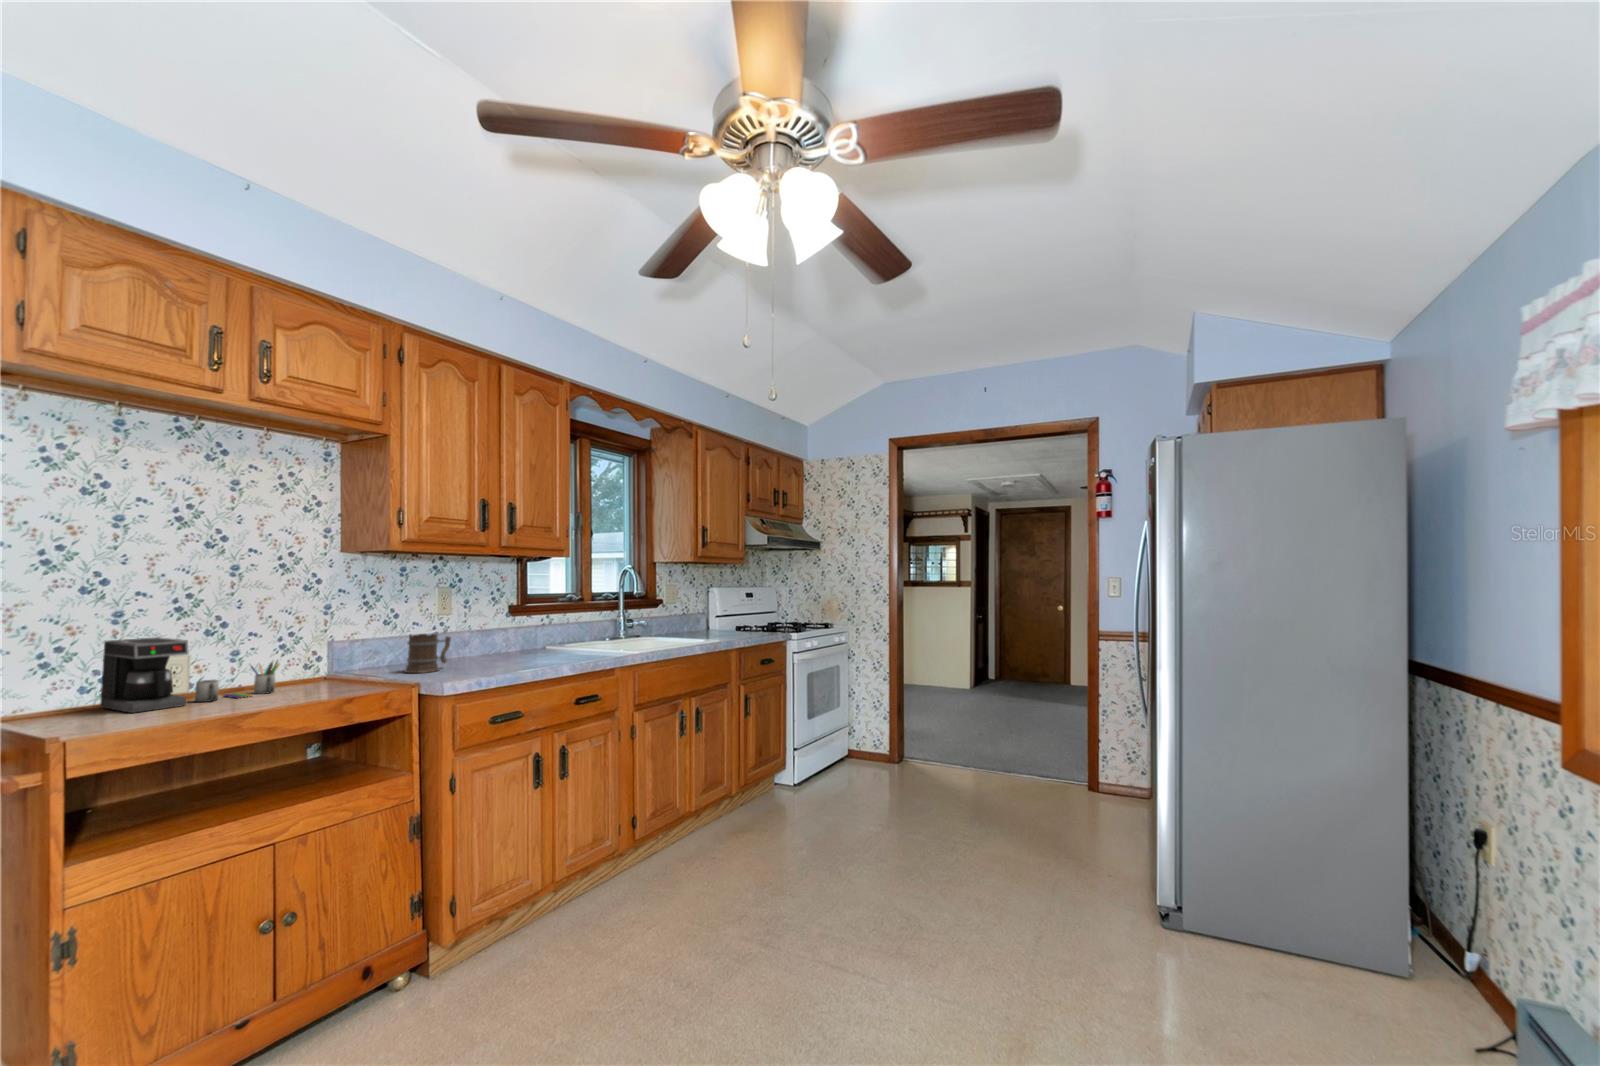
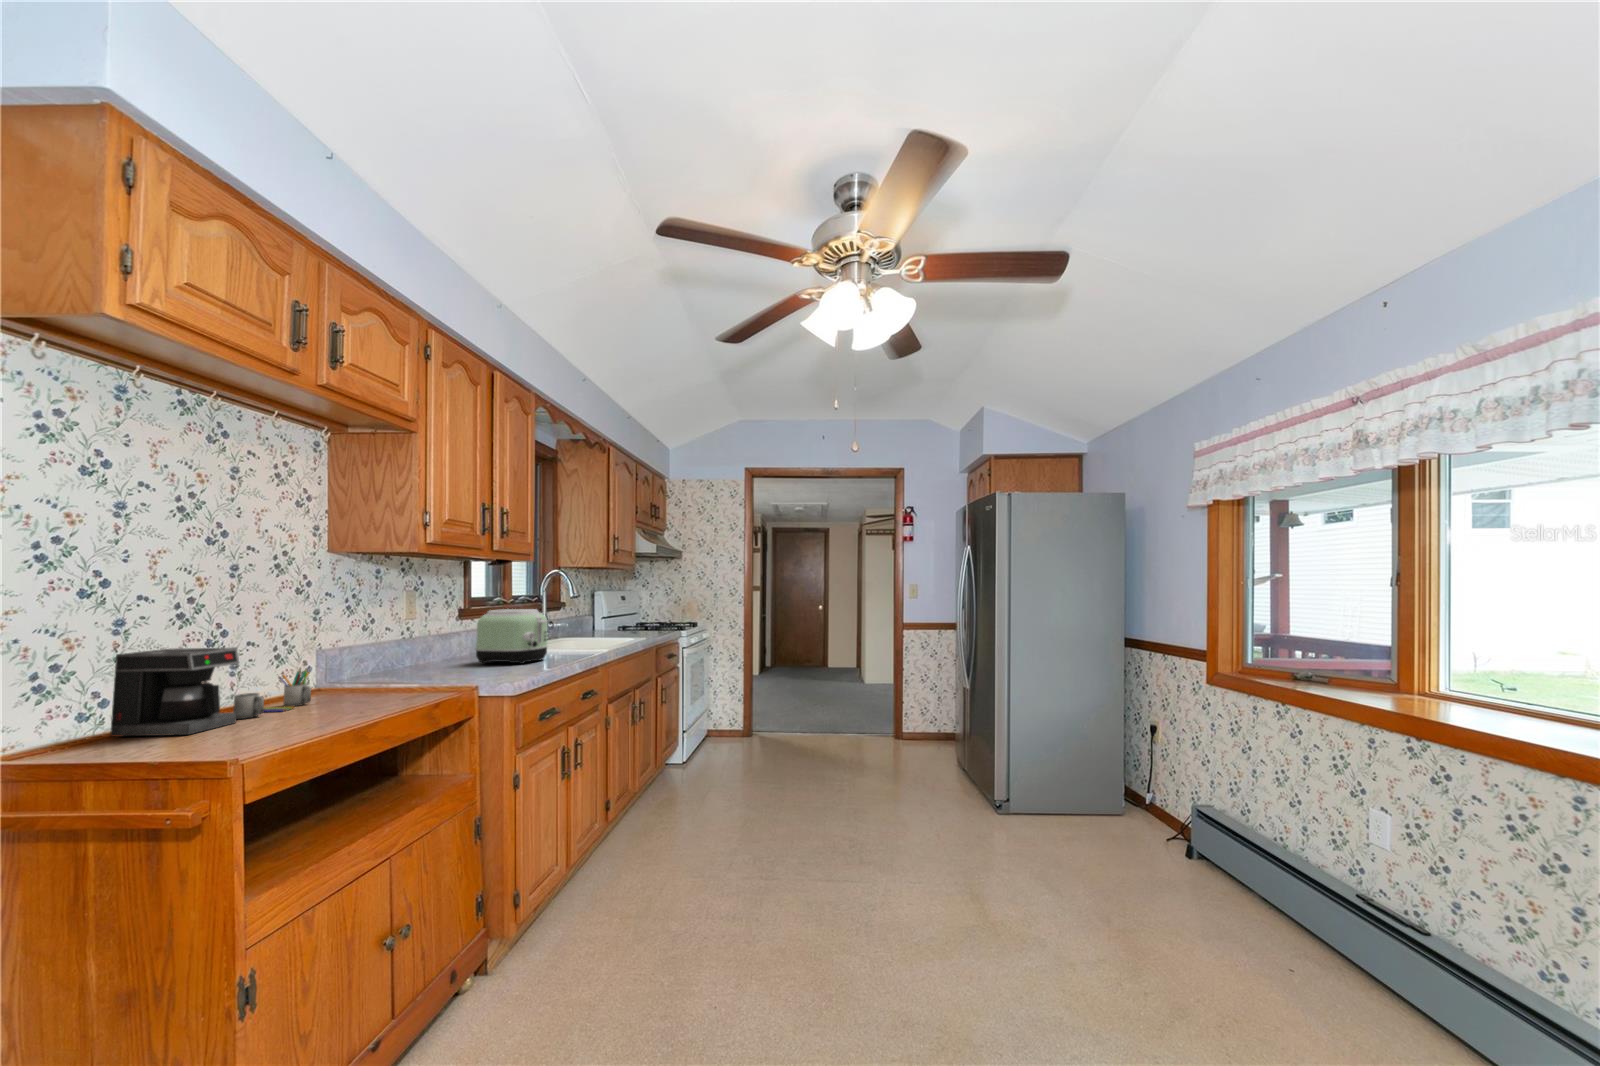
toaster: none [486,610,554,667] -> present [475,609,548,664]
mug: present [405,634,451,673] -> none [402,636,444,677]

